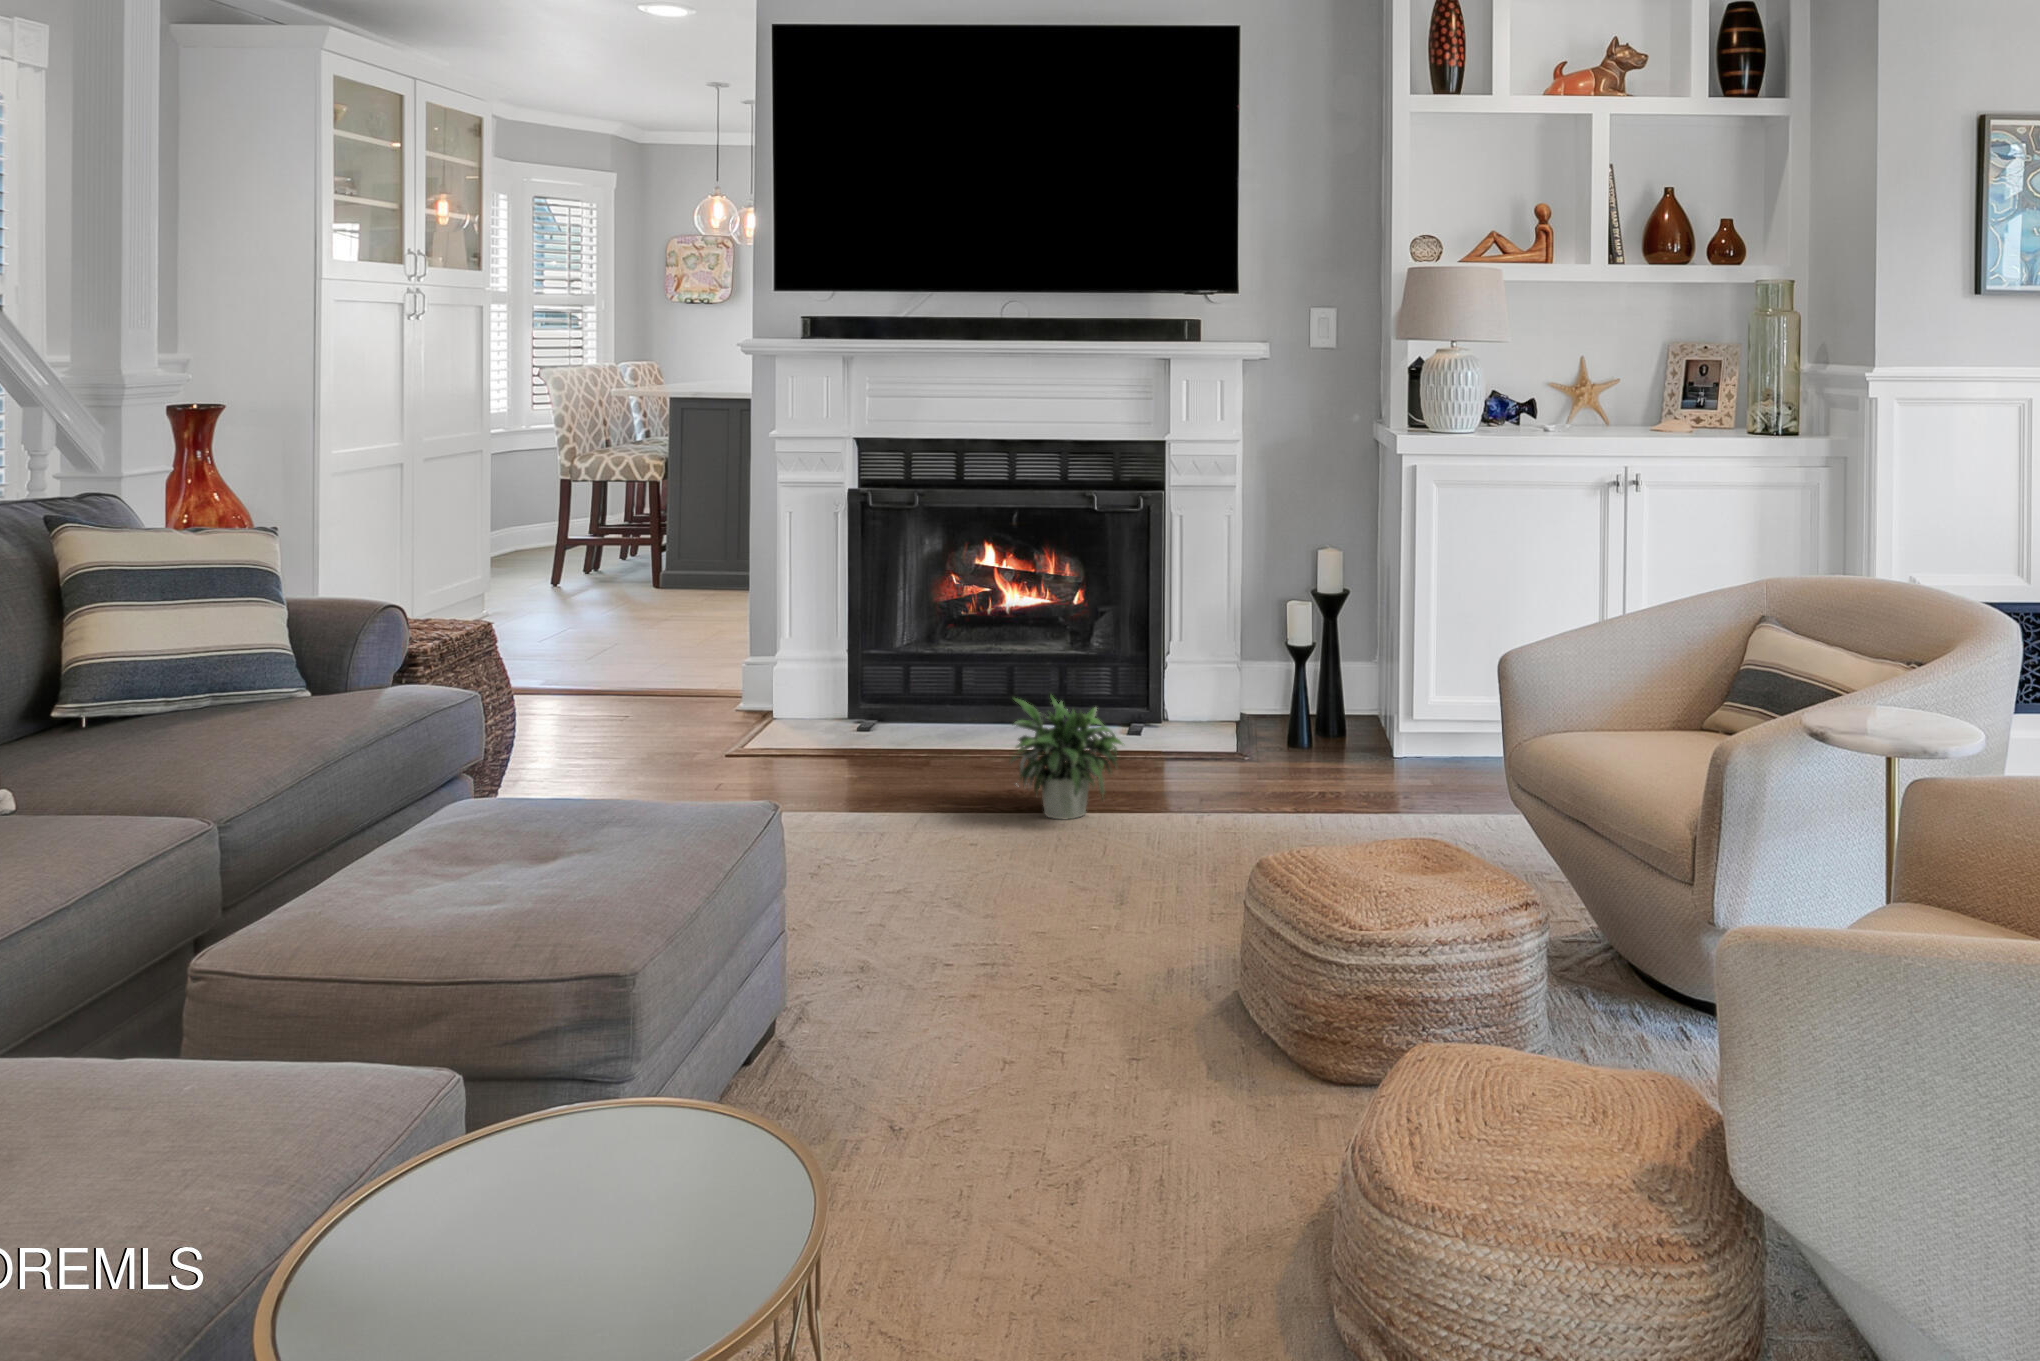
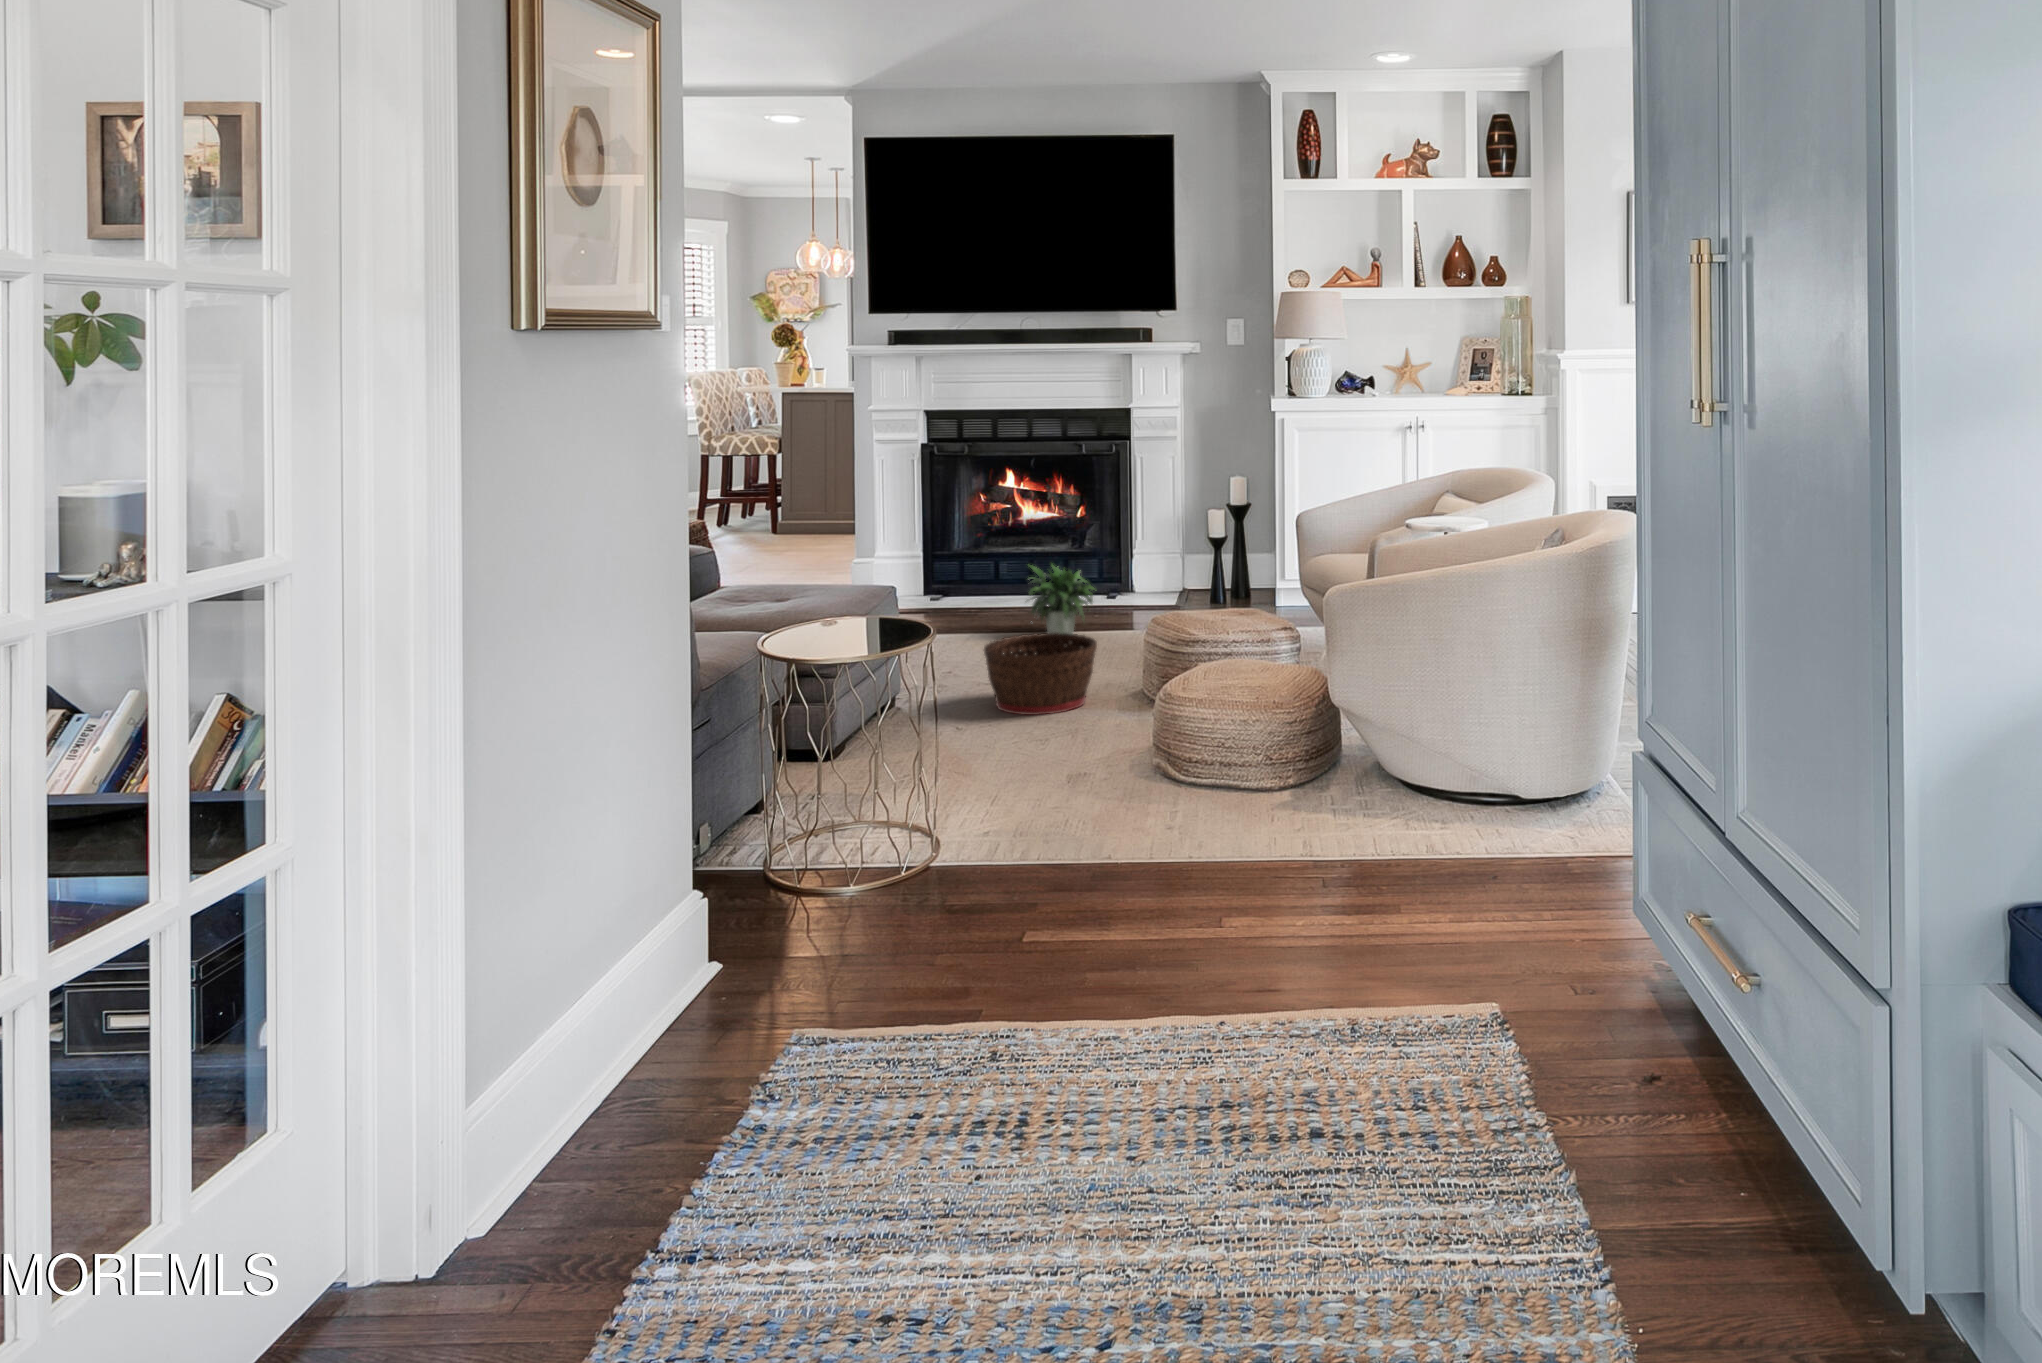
basket: none [947,868,1154,1047] -> present [984,633,1097,715]

